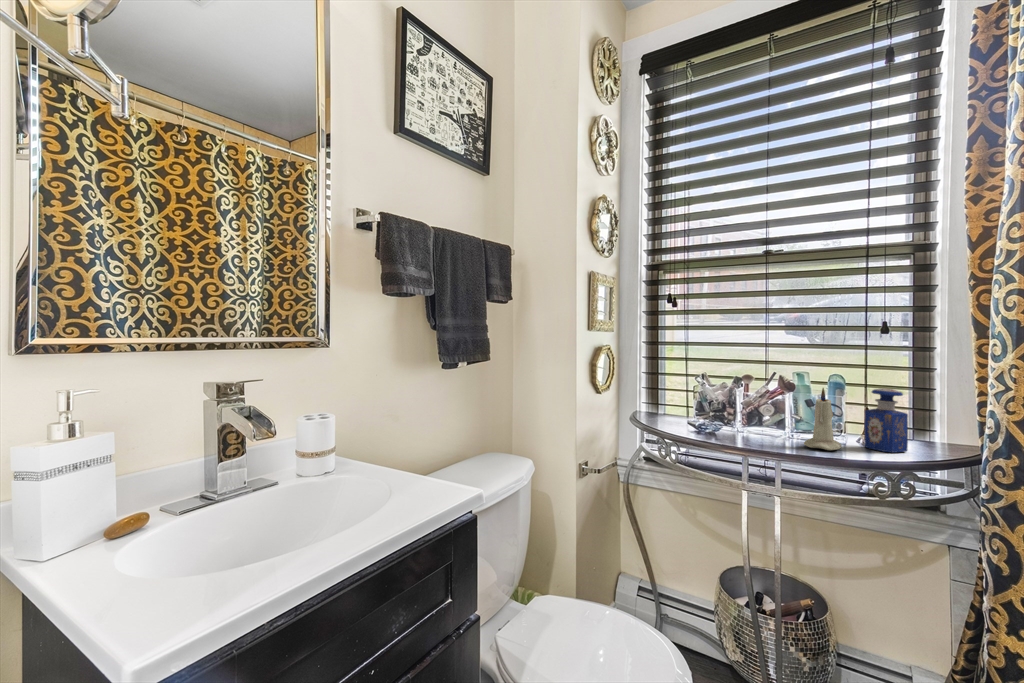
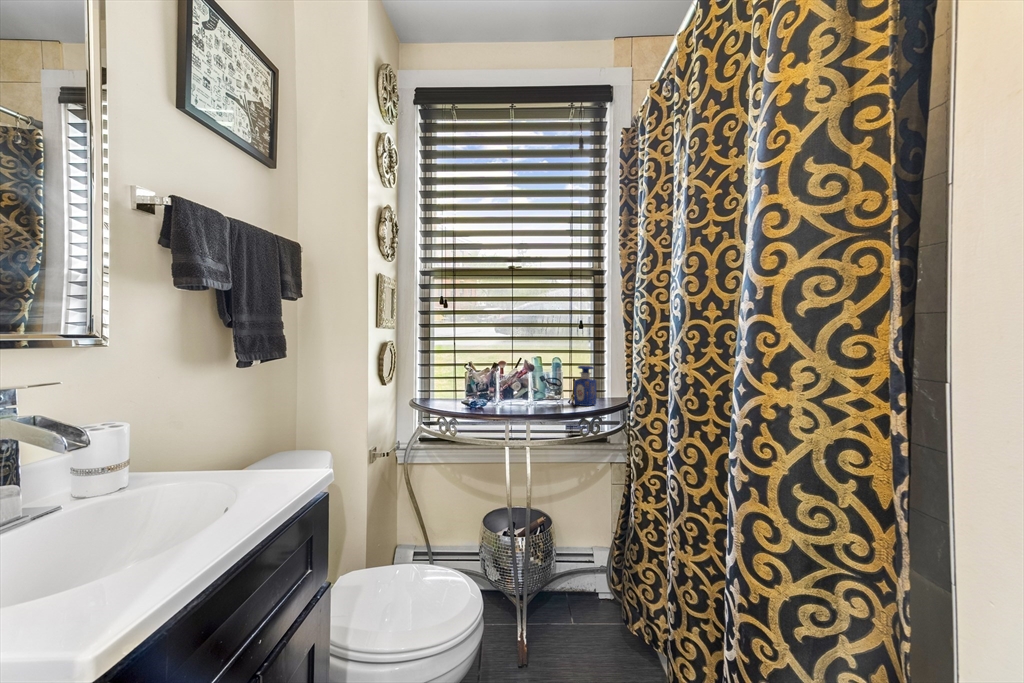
candle: present [804,388,841,450] -> none [542,366,563,408]

